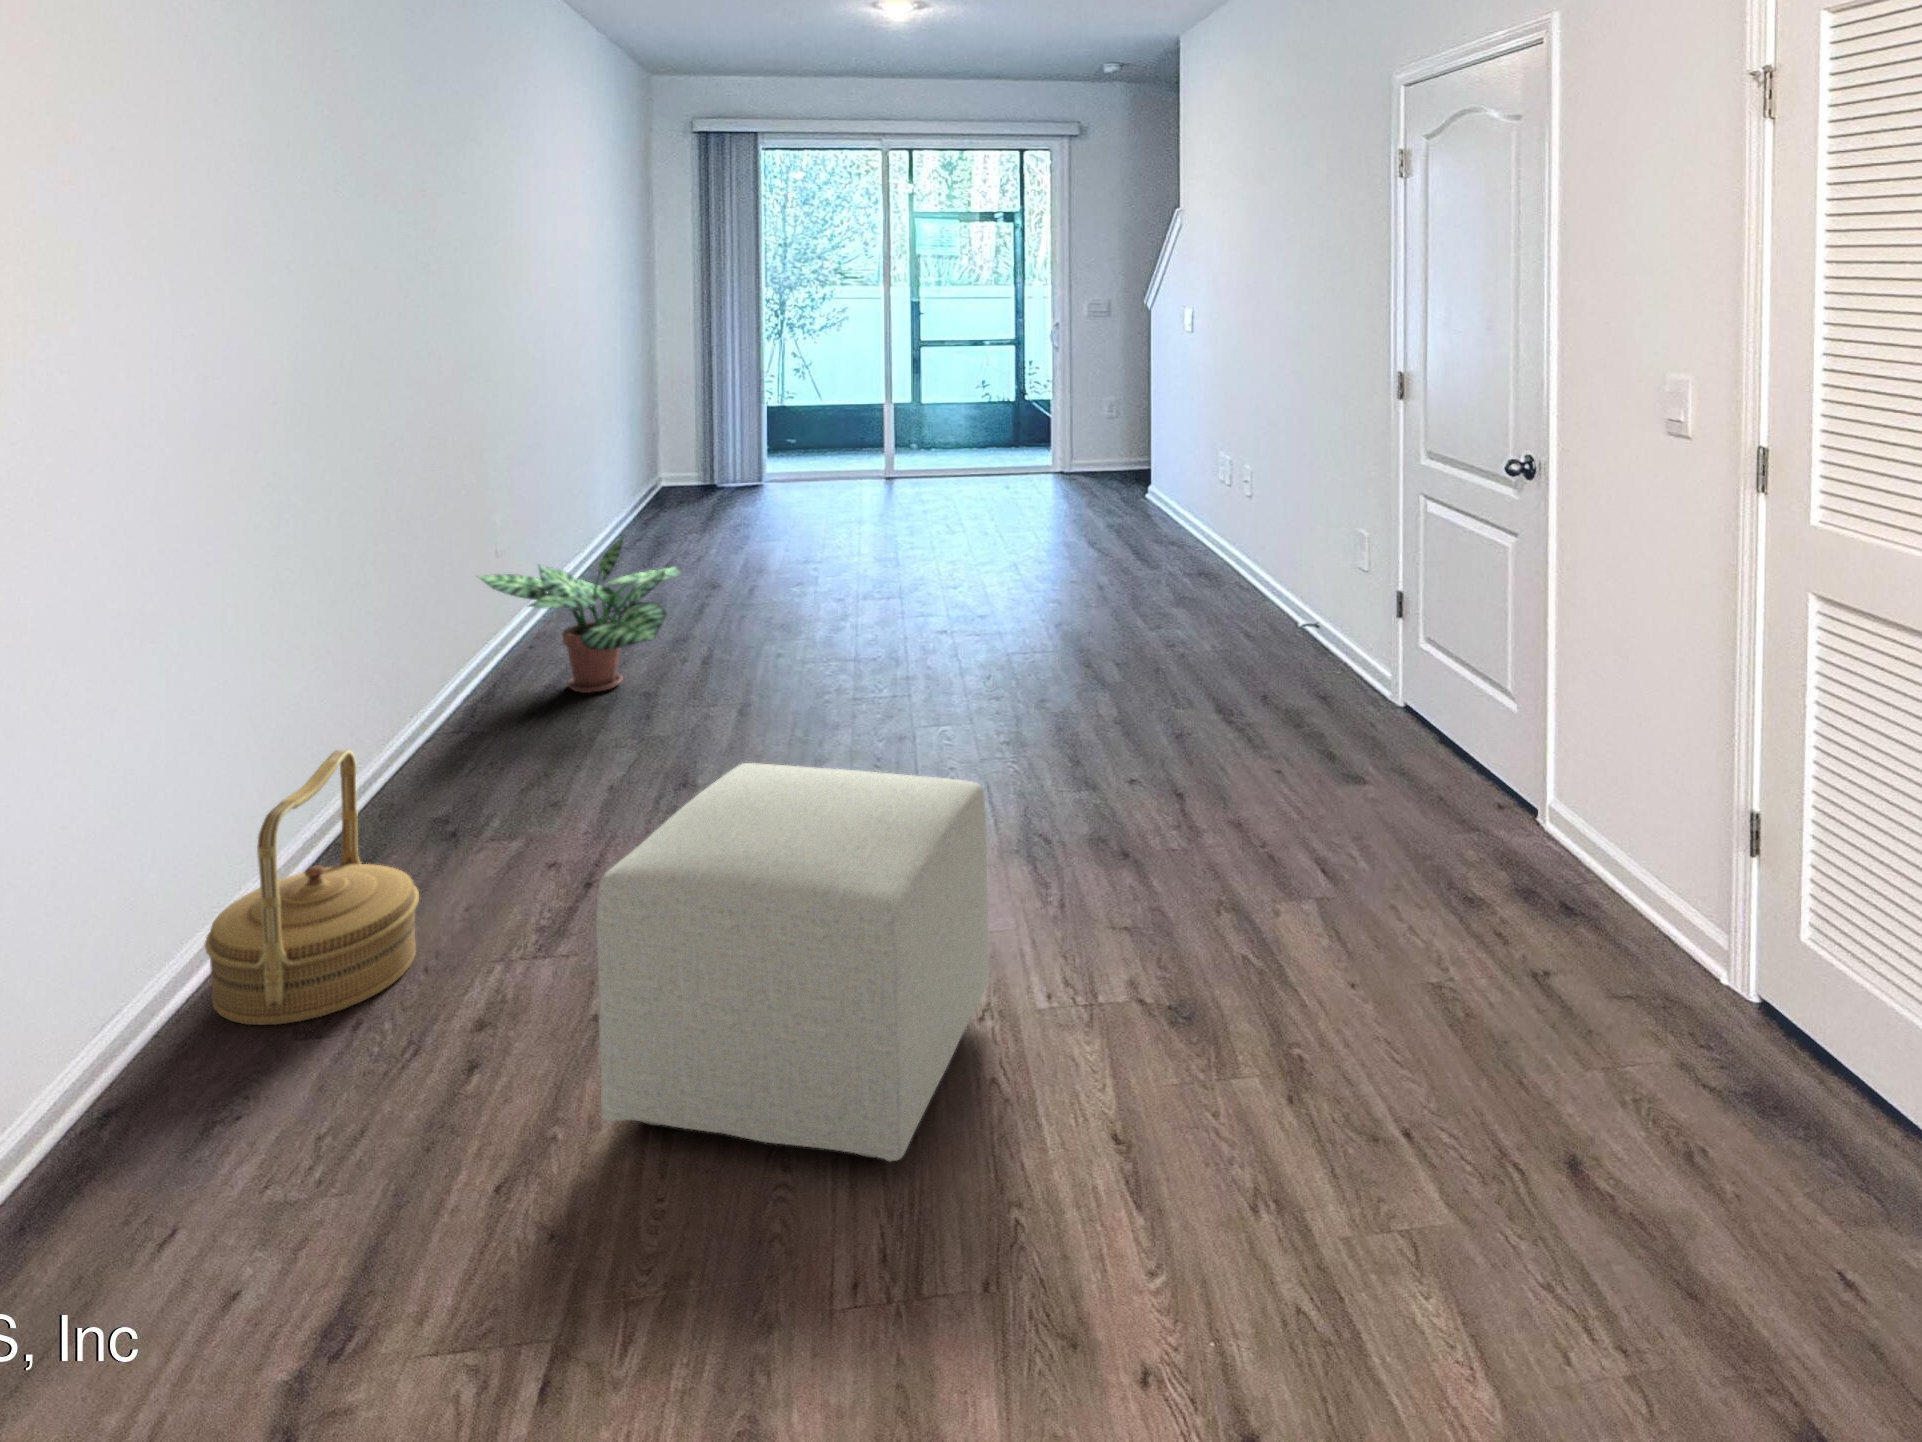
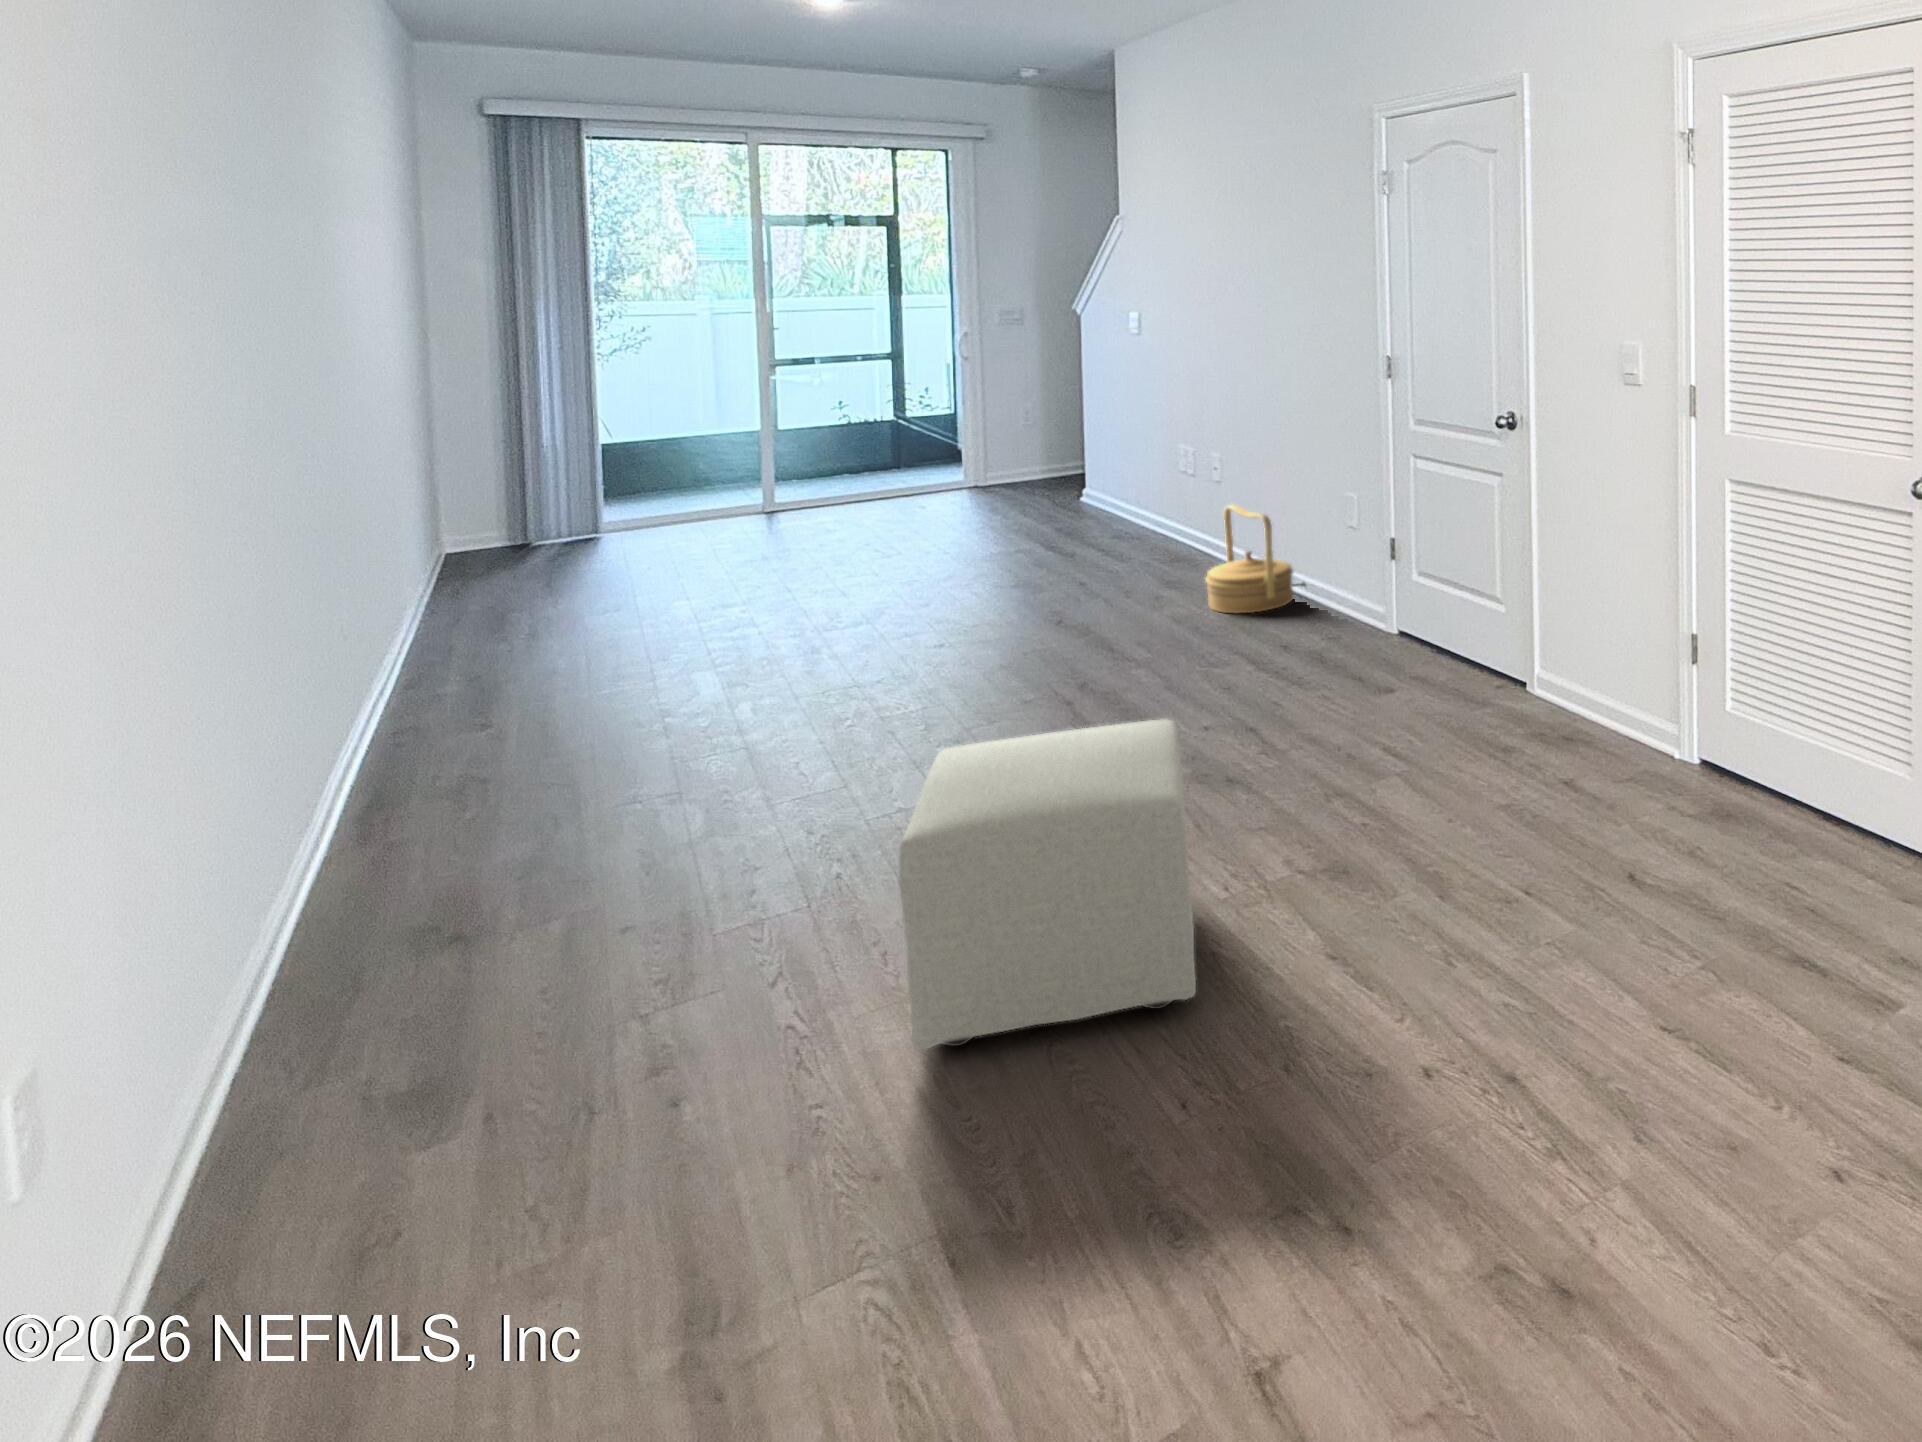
potted plant: present [478,537,682,693] -> none [396,595,670,775]
woven basket: present [205,750,419,1025] -> present [1206,504,1293,613]

